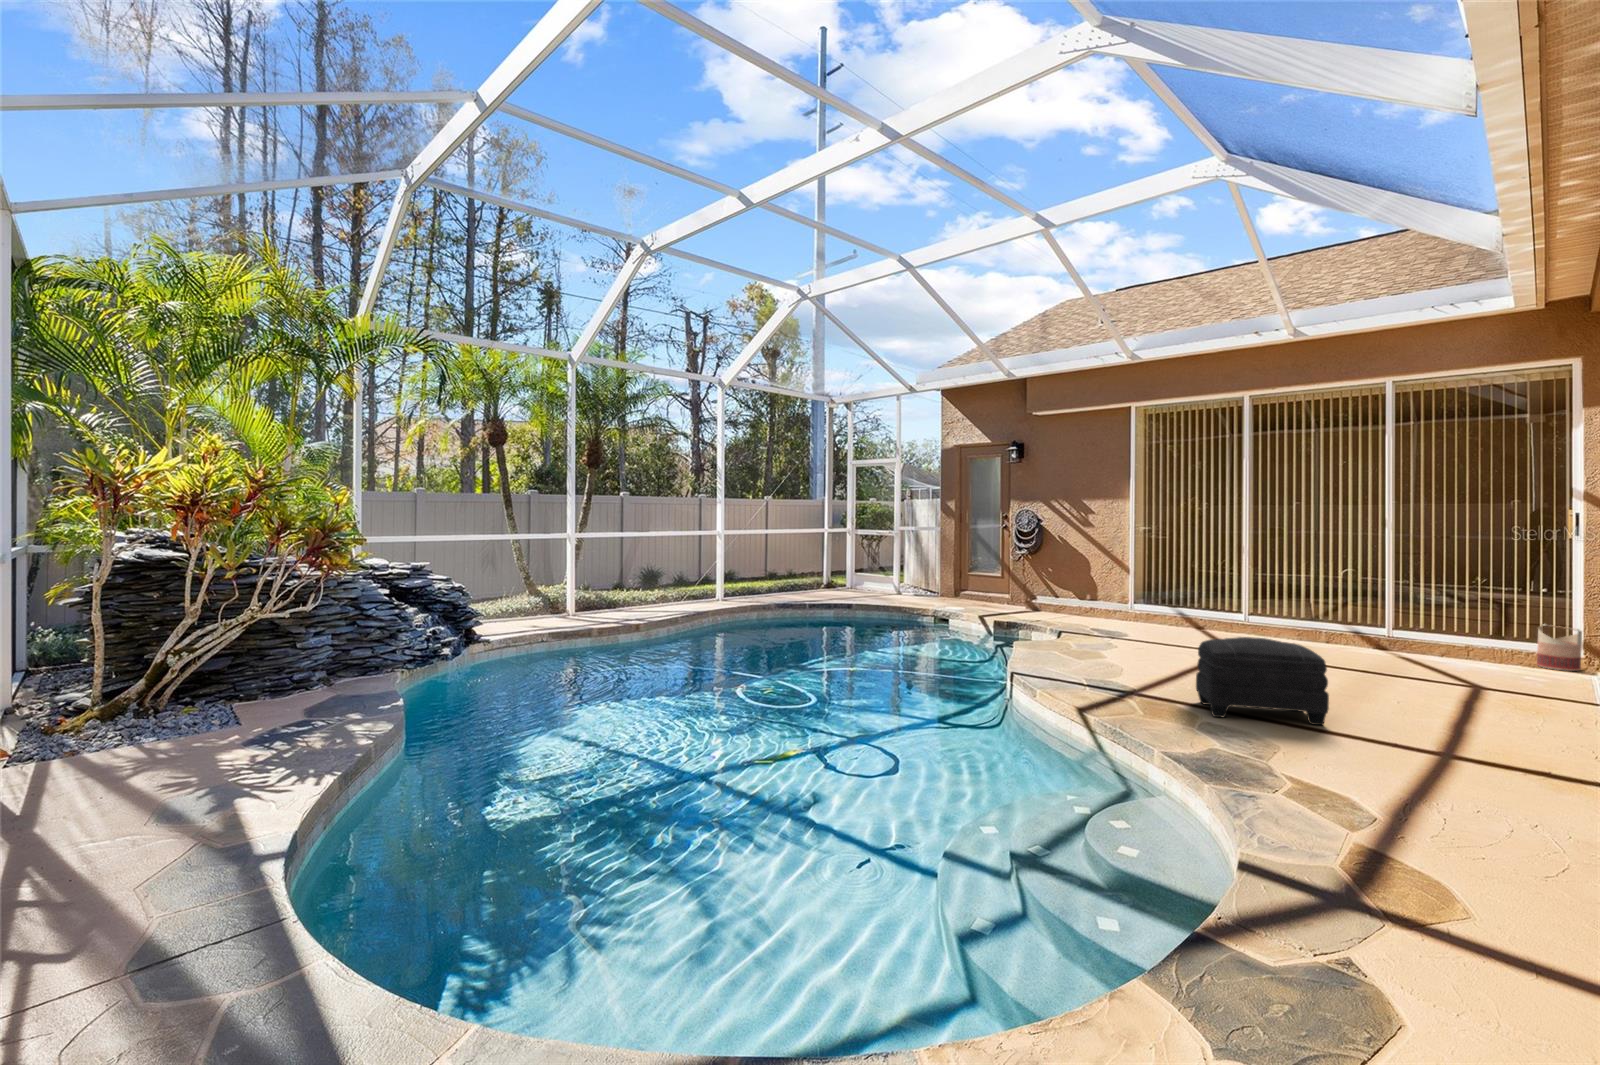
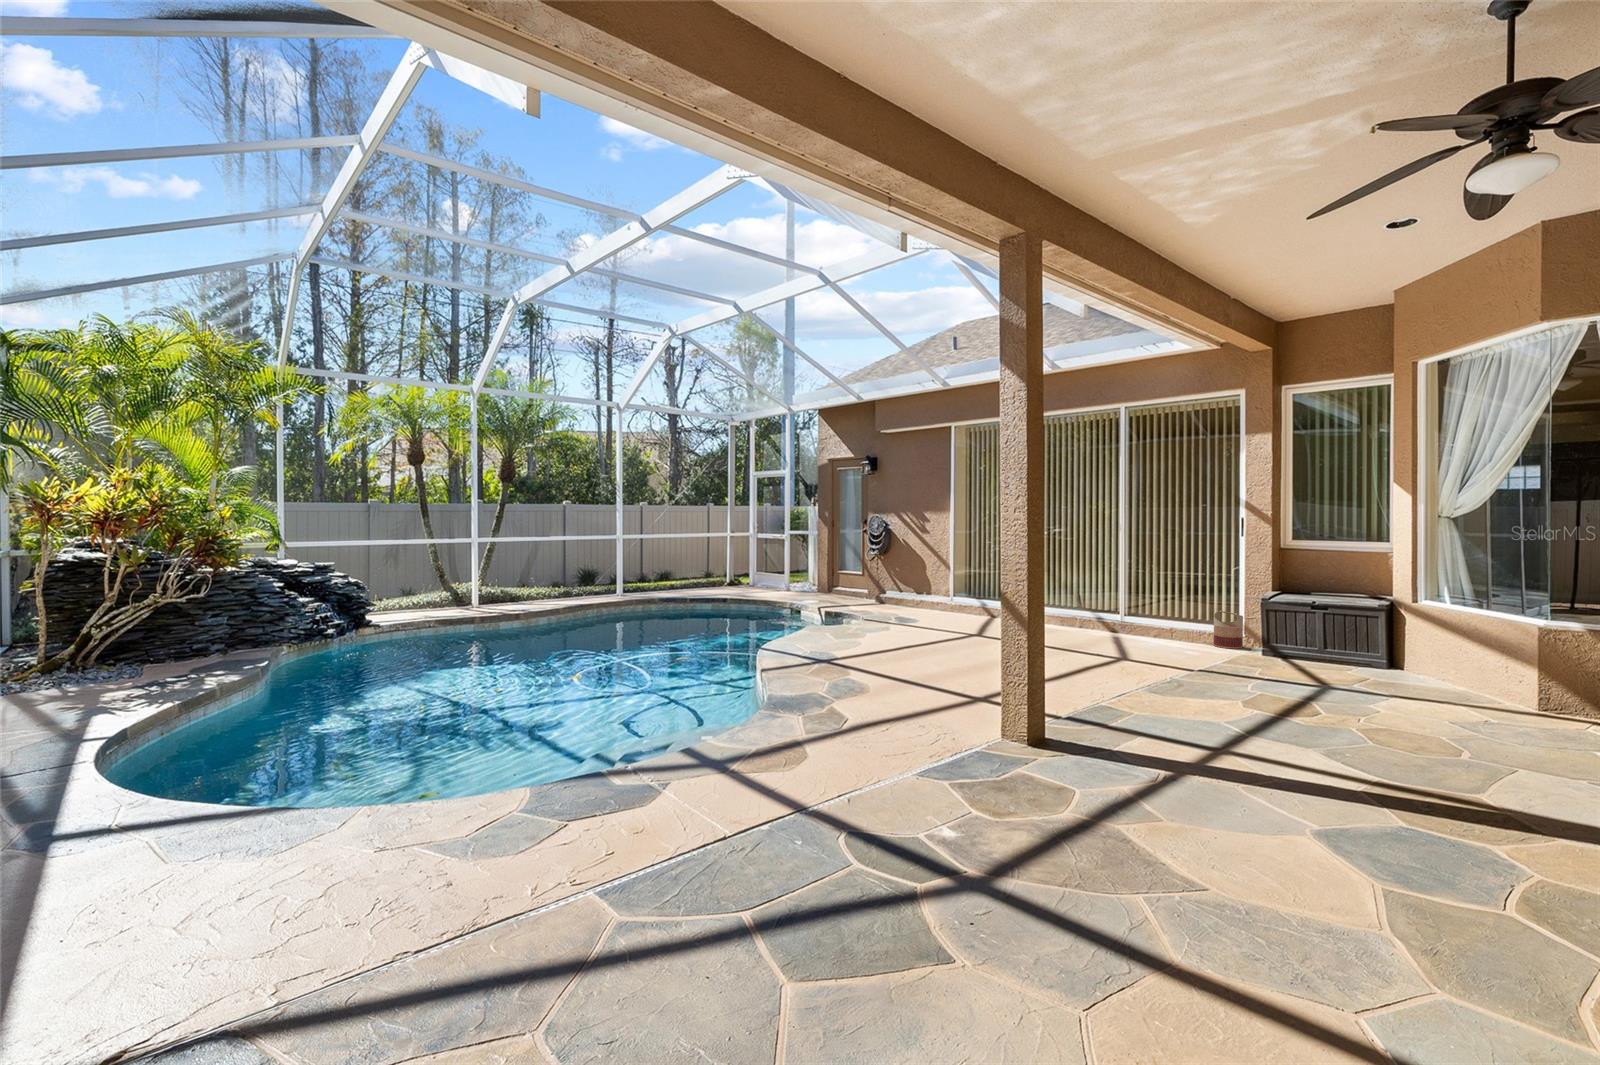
ottoman: present [1196,637,1329,725] -> none [860,617,944,682]

